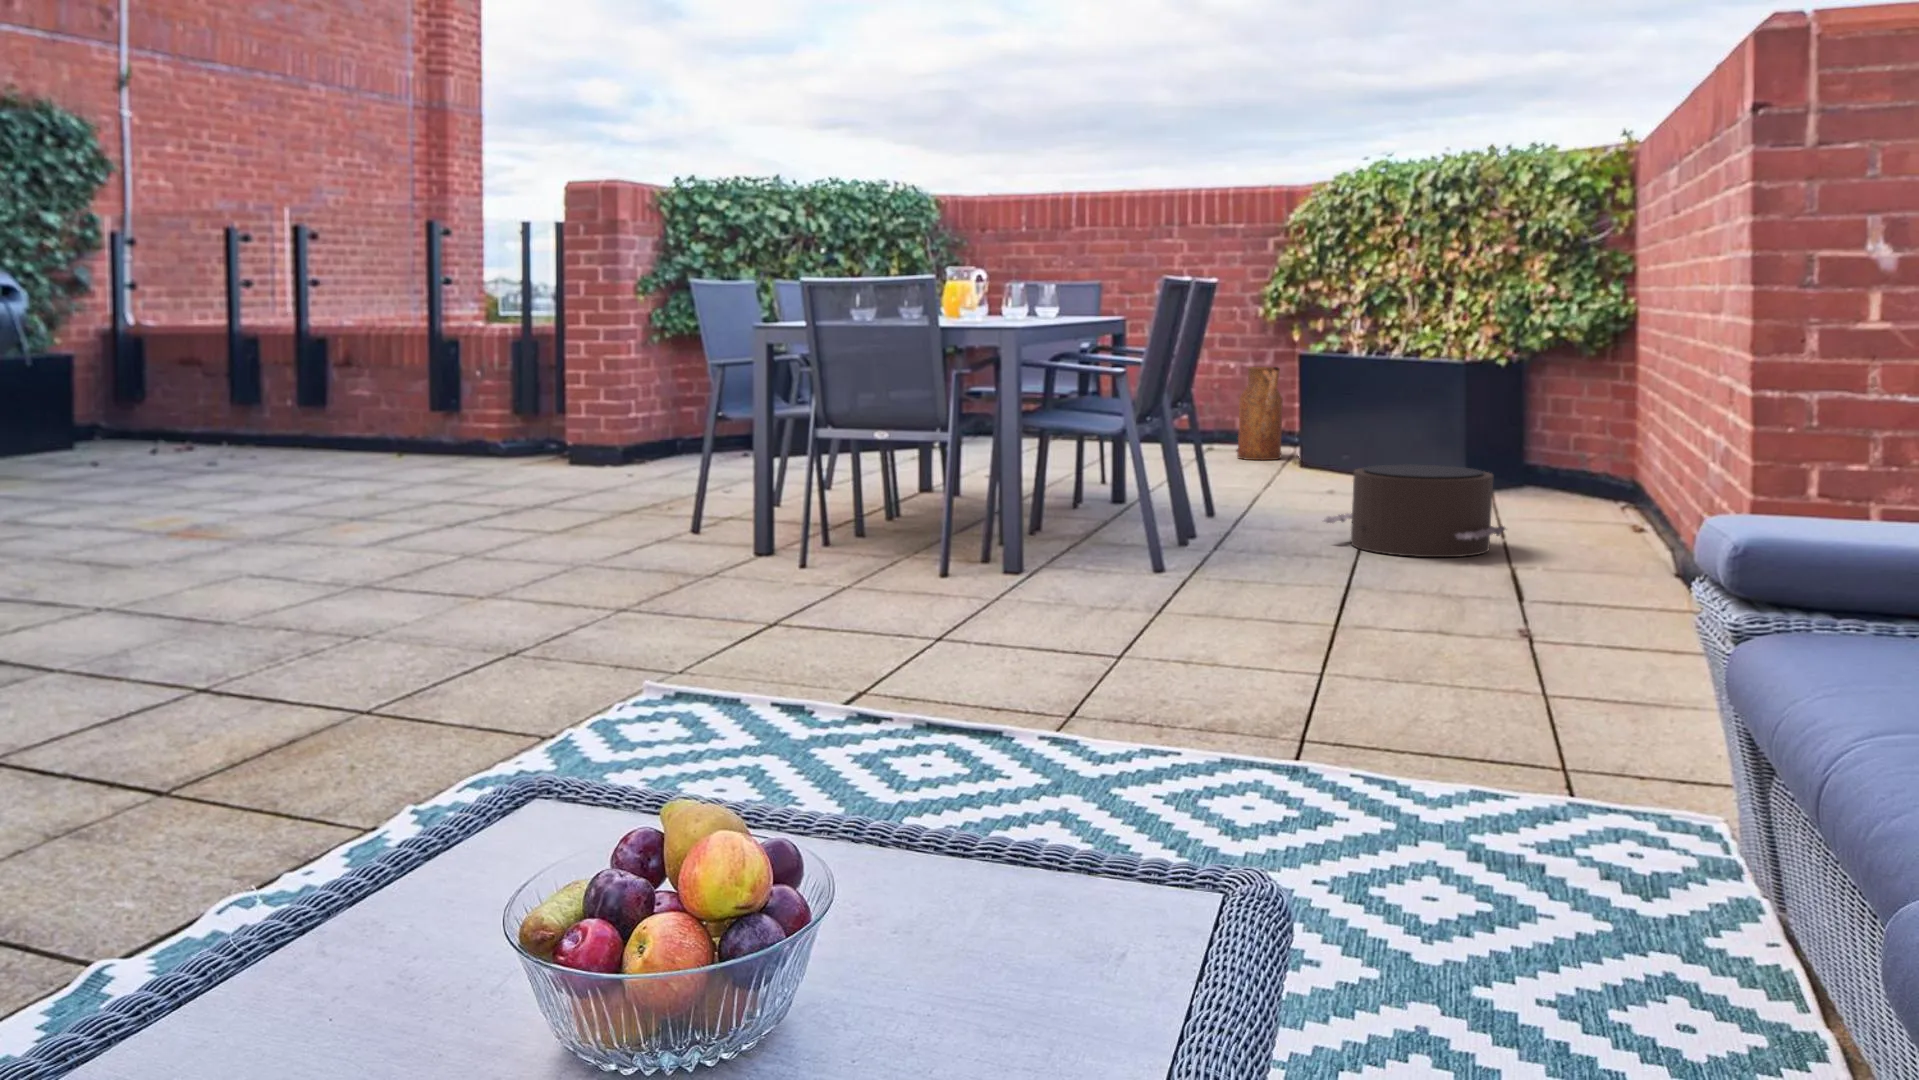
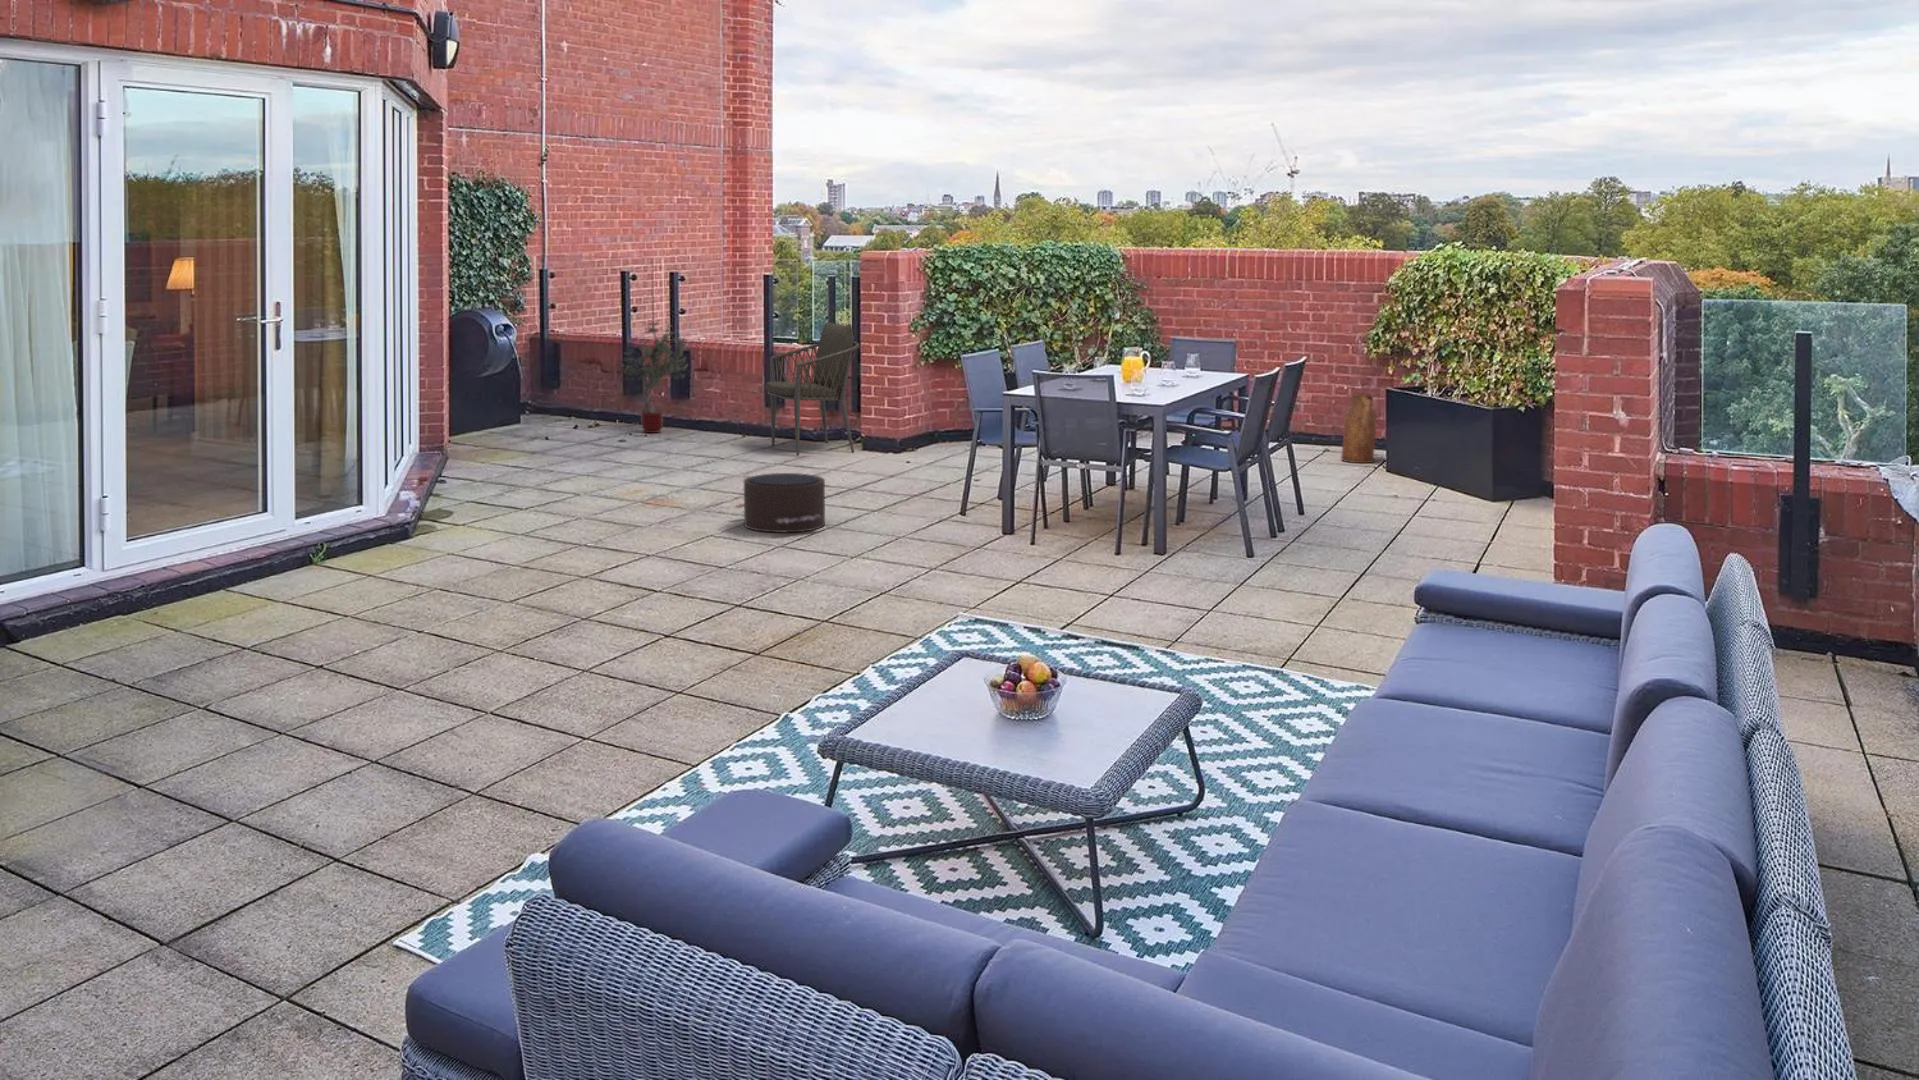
armchair: none [434,284,568,471] -> present [766,322,859,456]
potted tree: none [234,297,338,454] -> present [619,323,690,433]
pouf: present [1323,464,1506,557] -> present [735,473,825,533]

